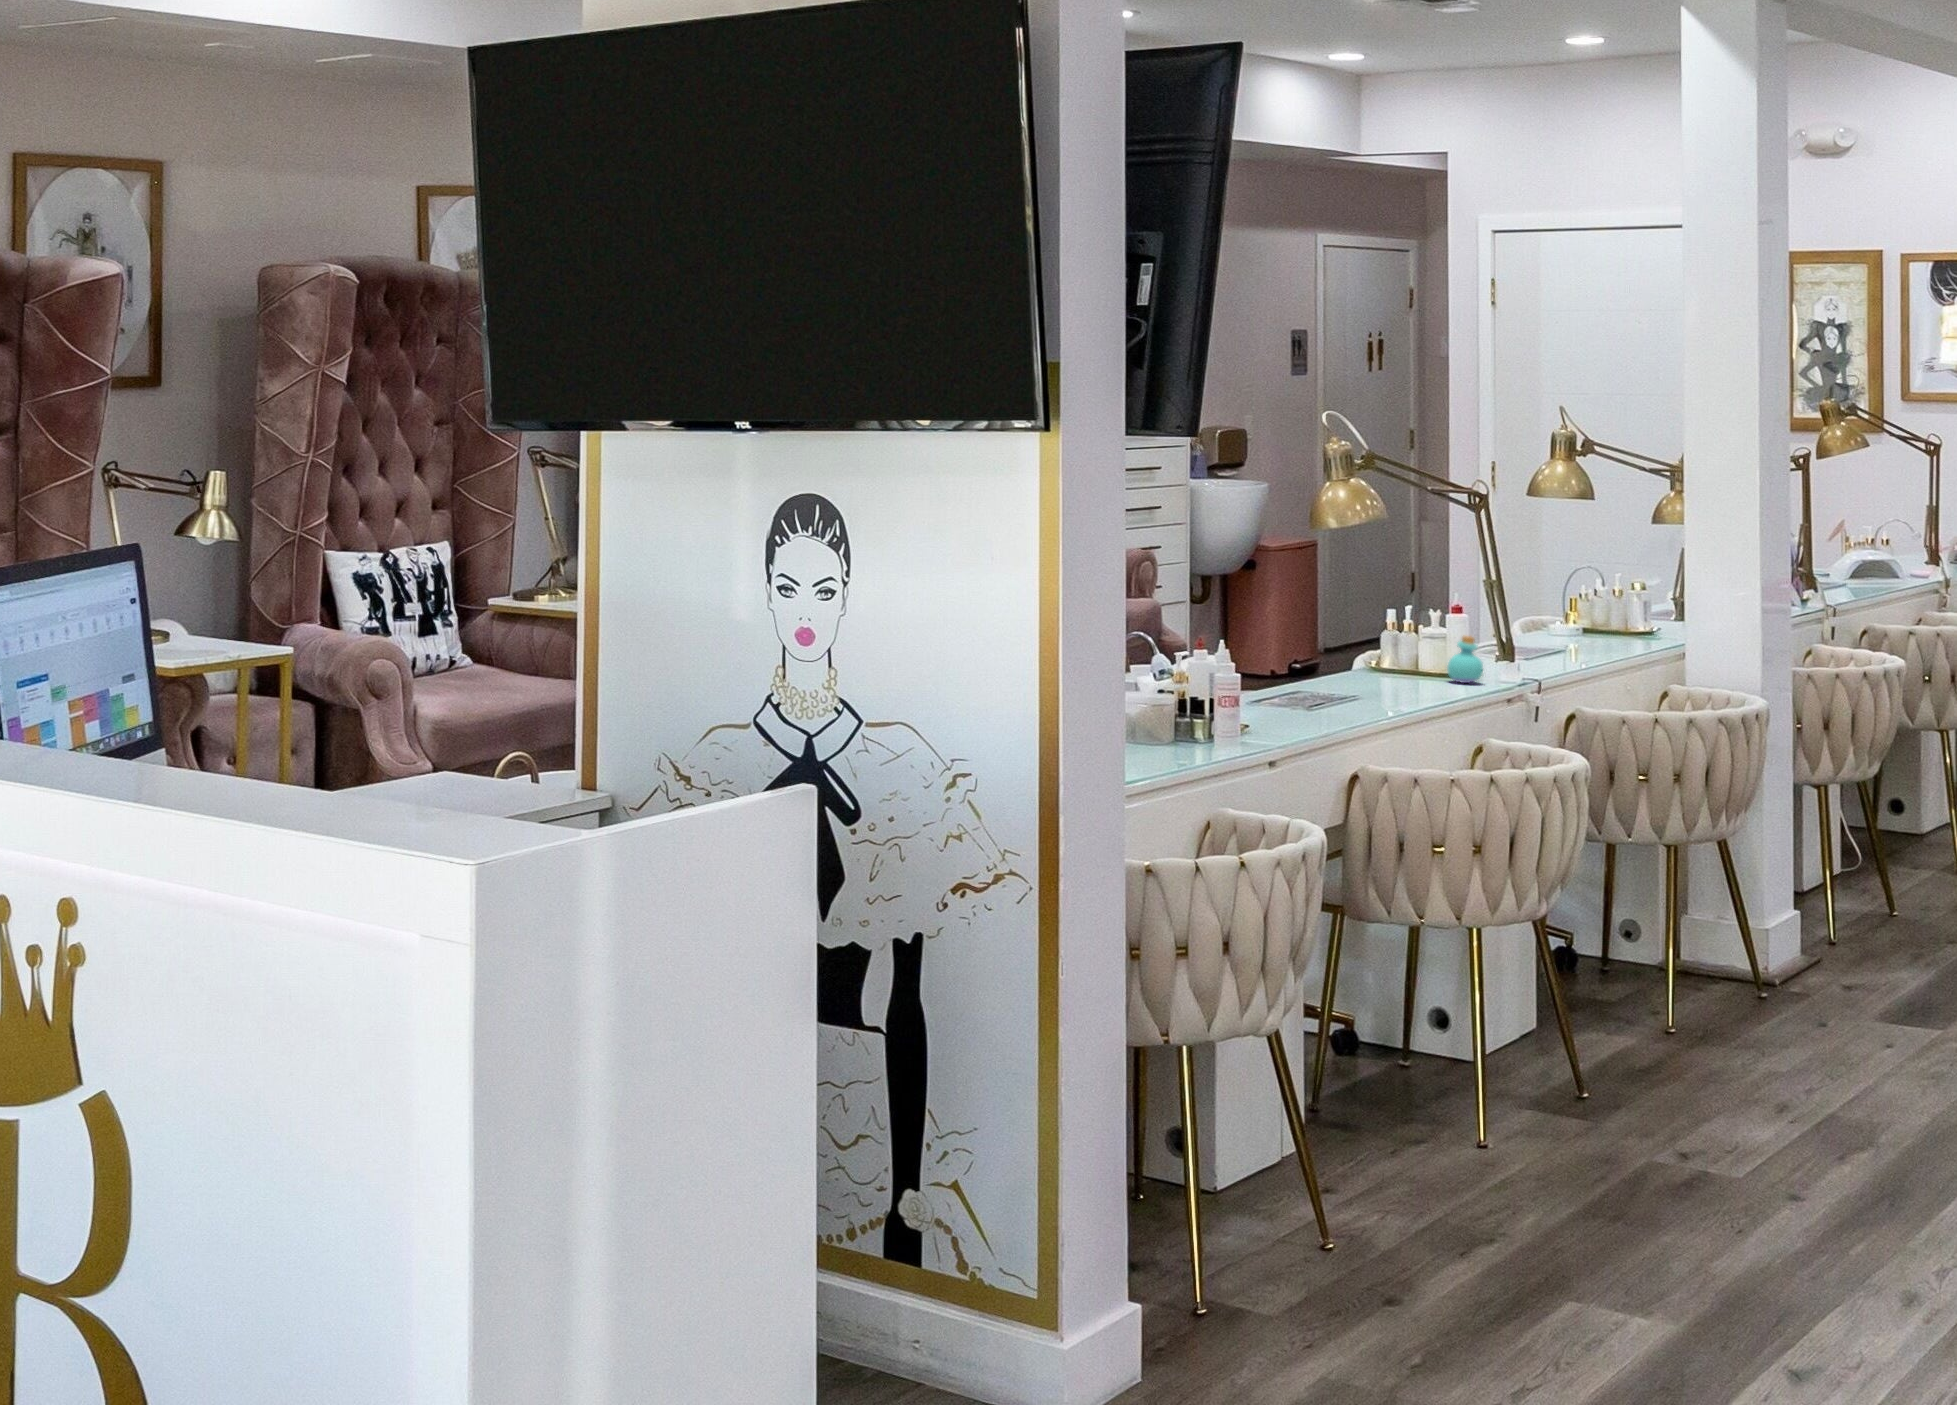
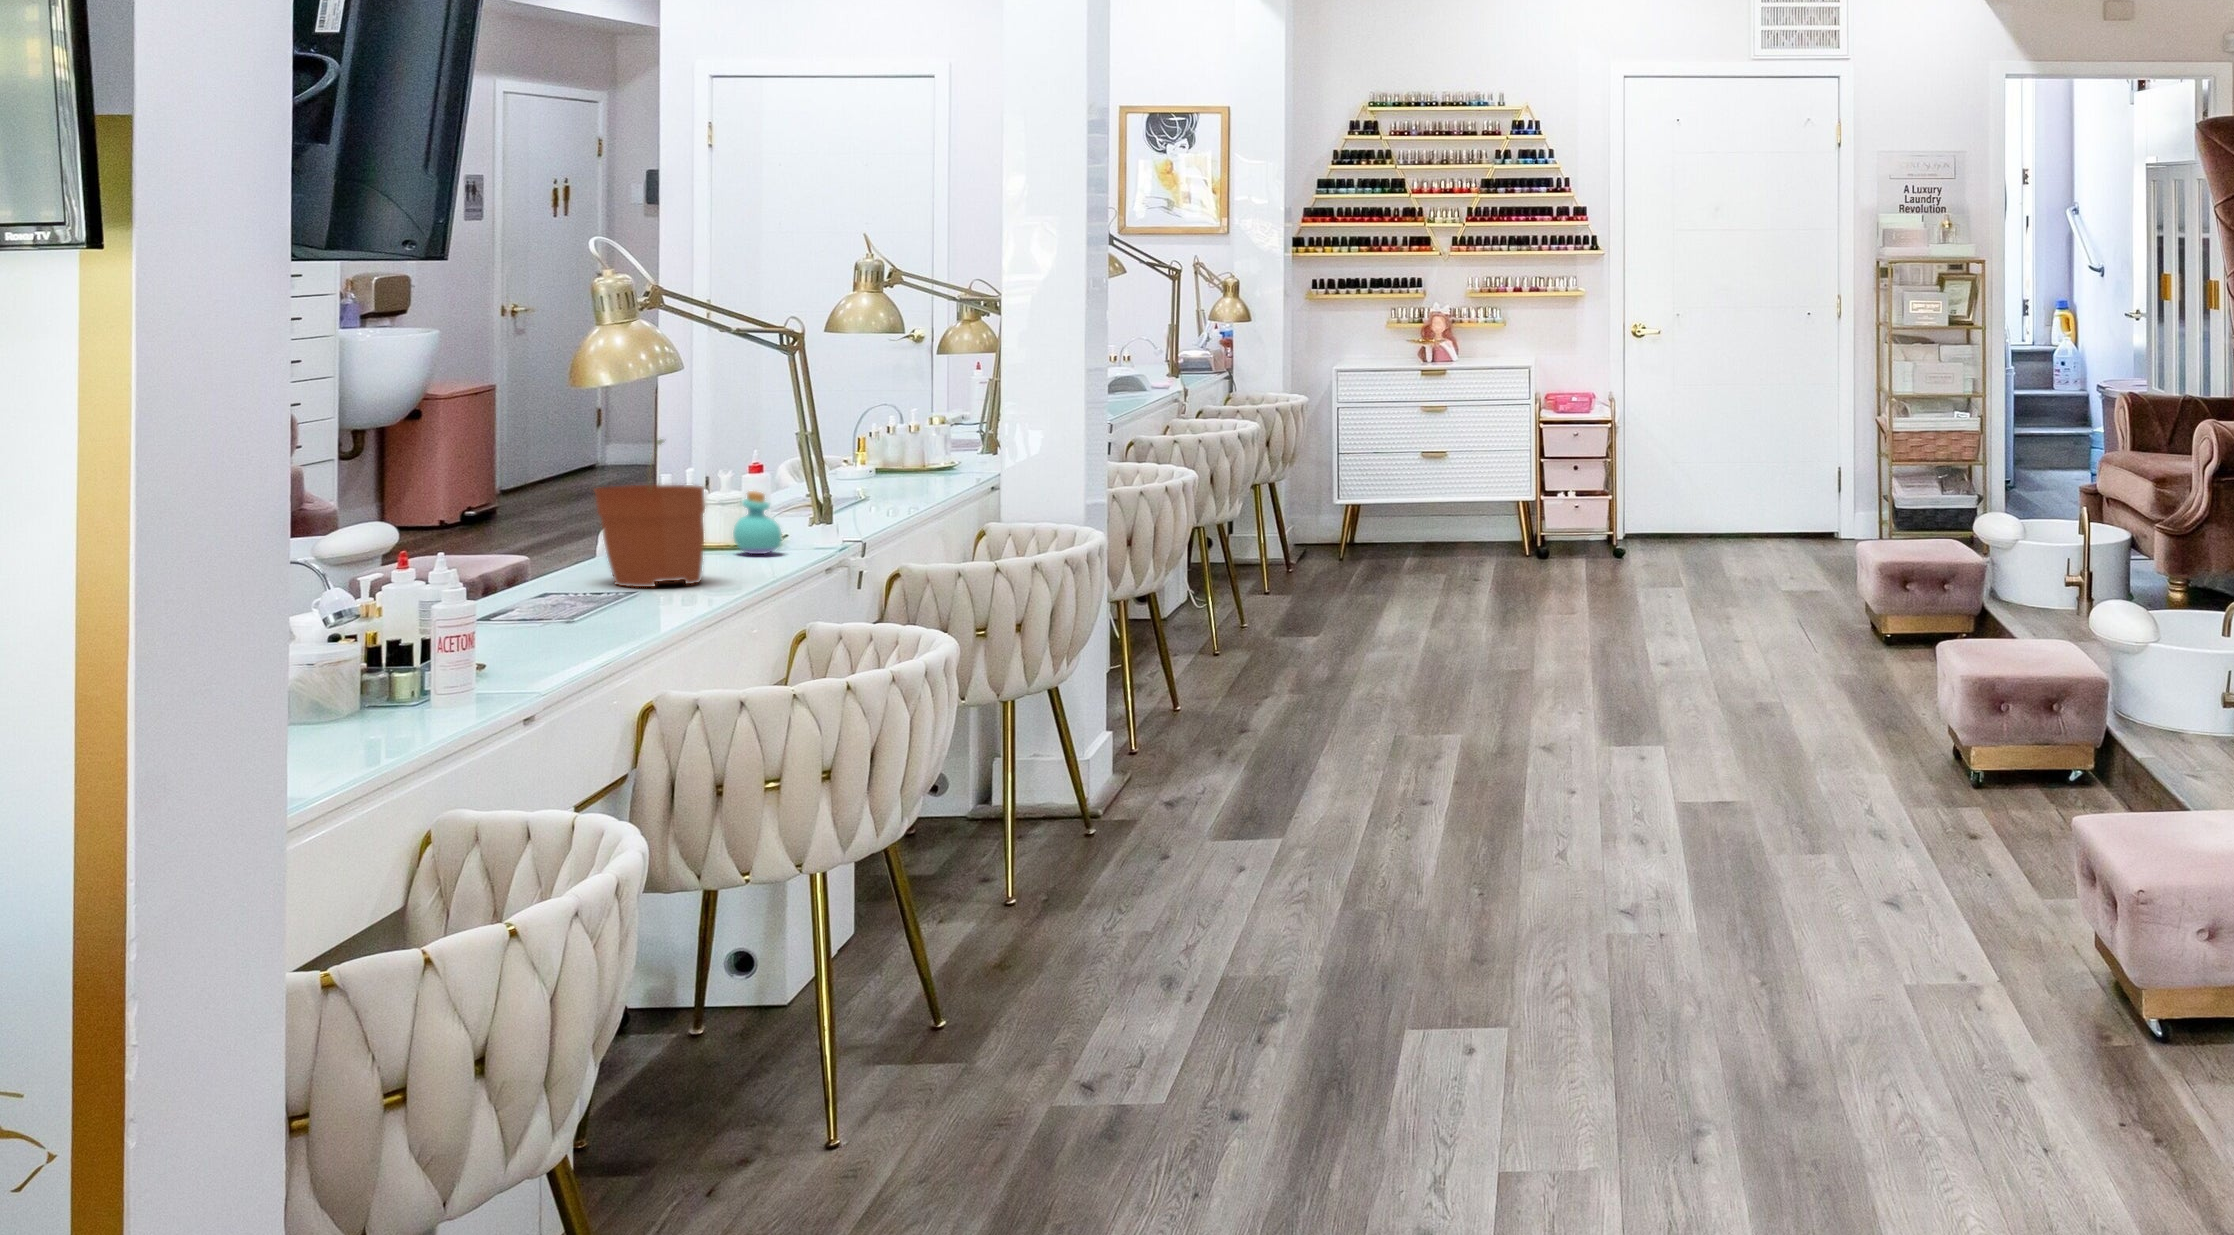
plant pot: none [1351,594,1428,699] -> present [594,440,705,587]

